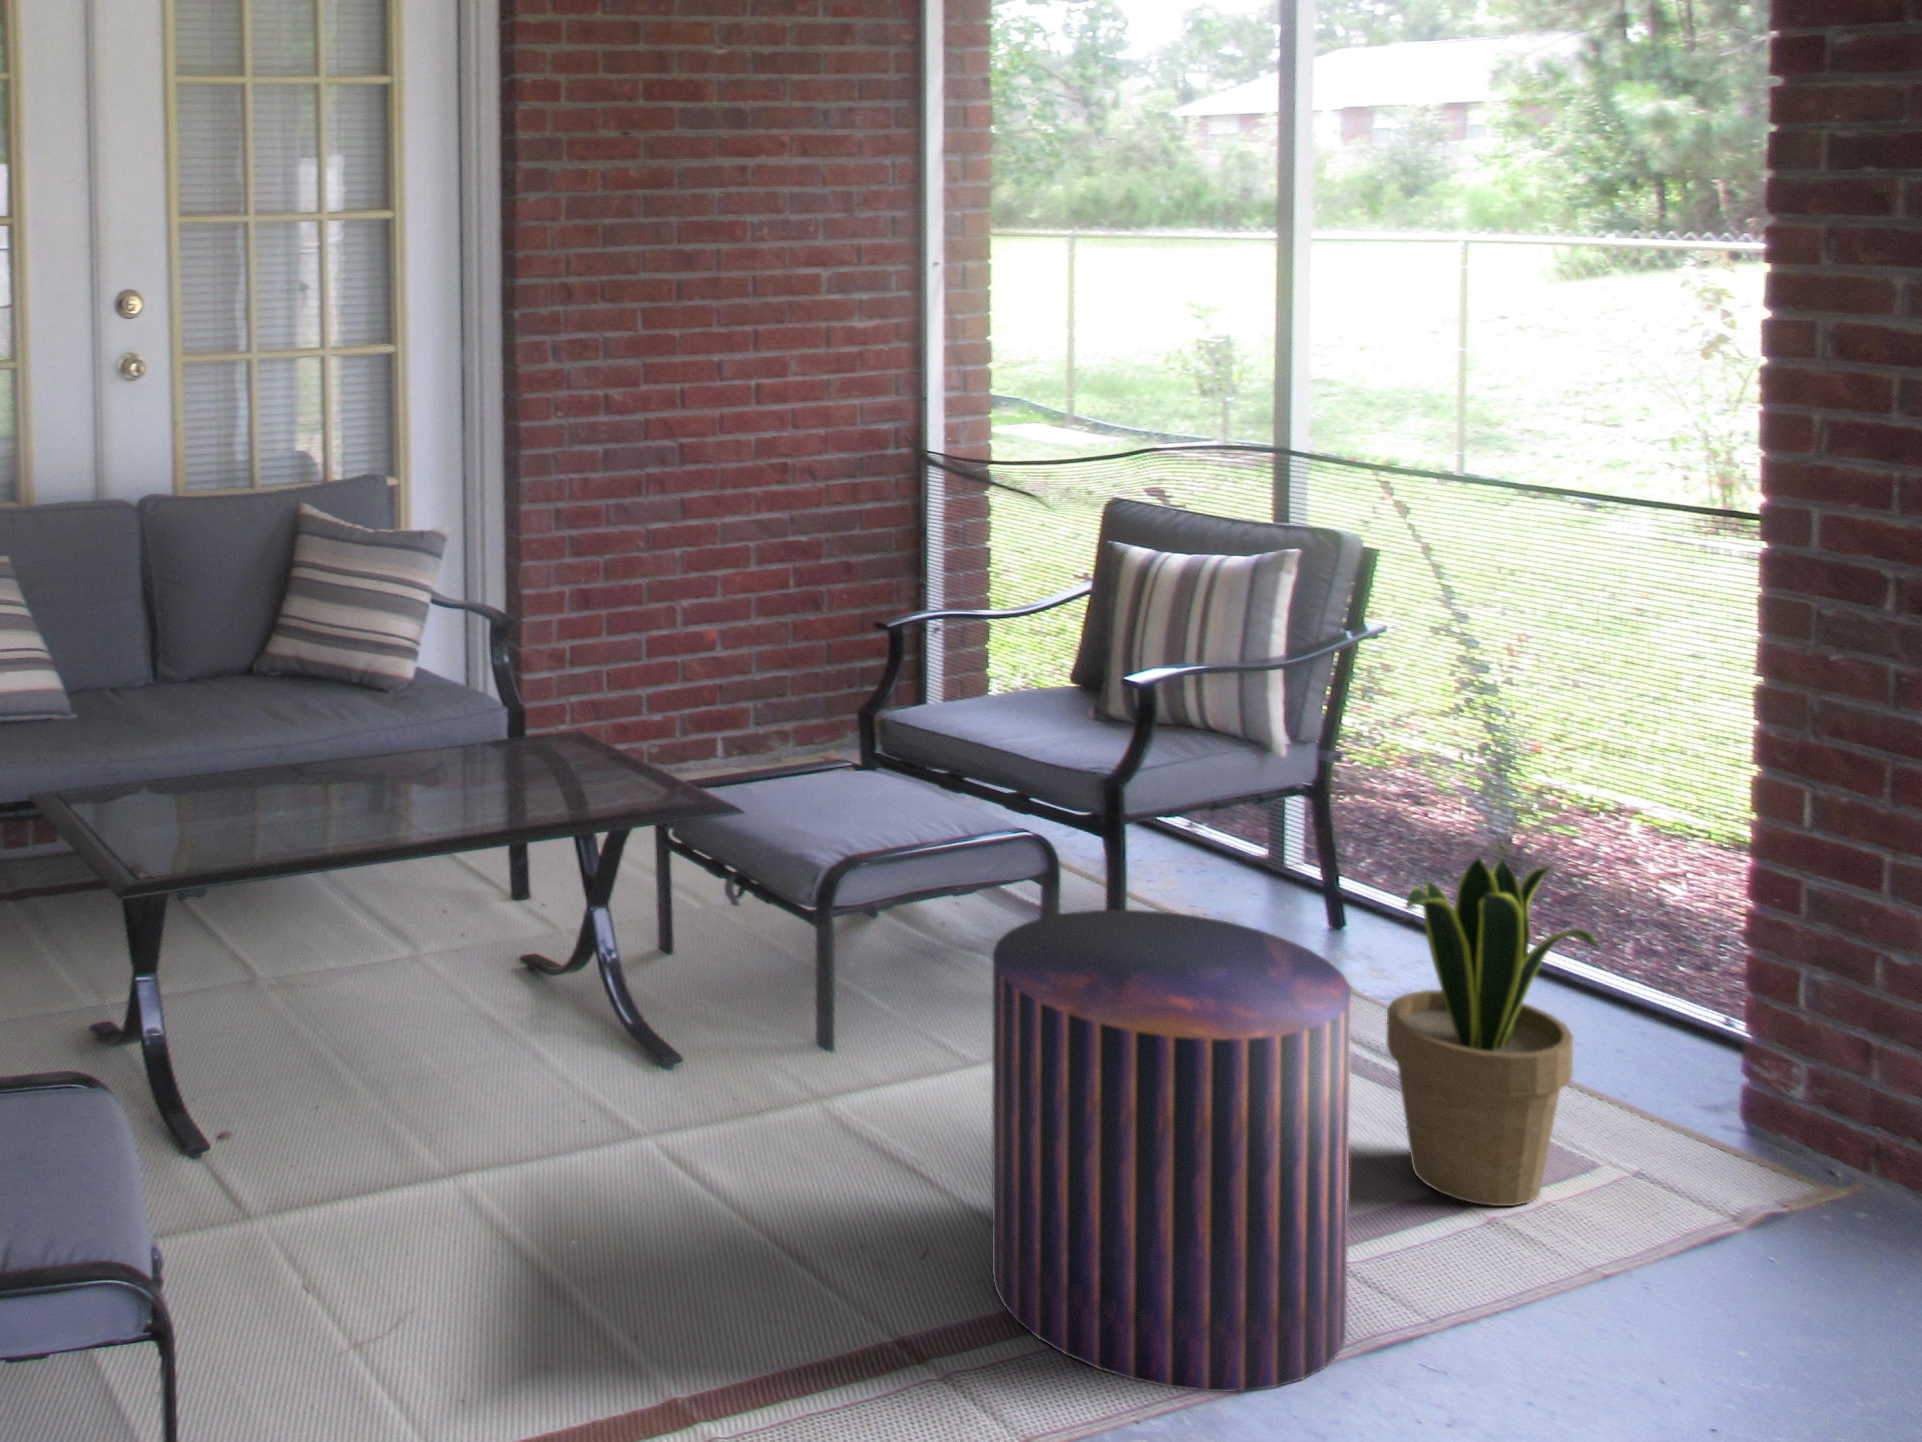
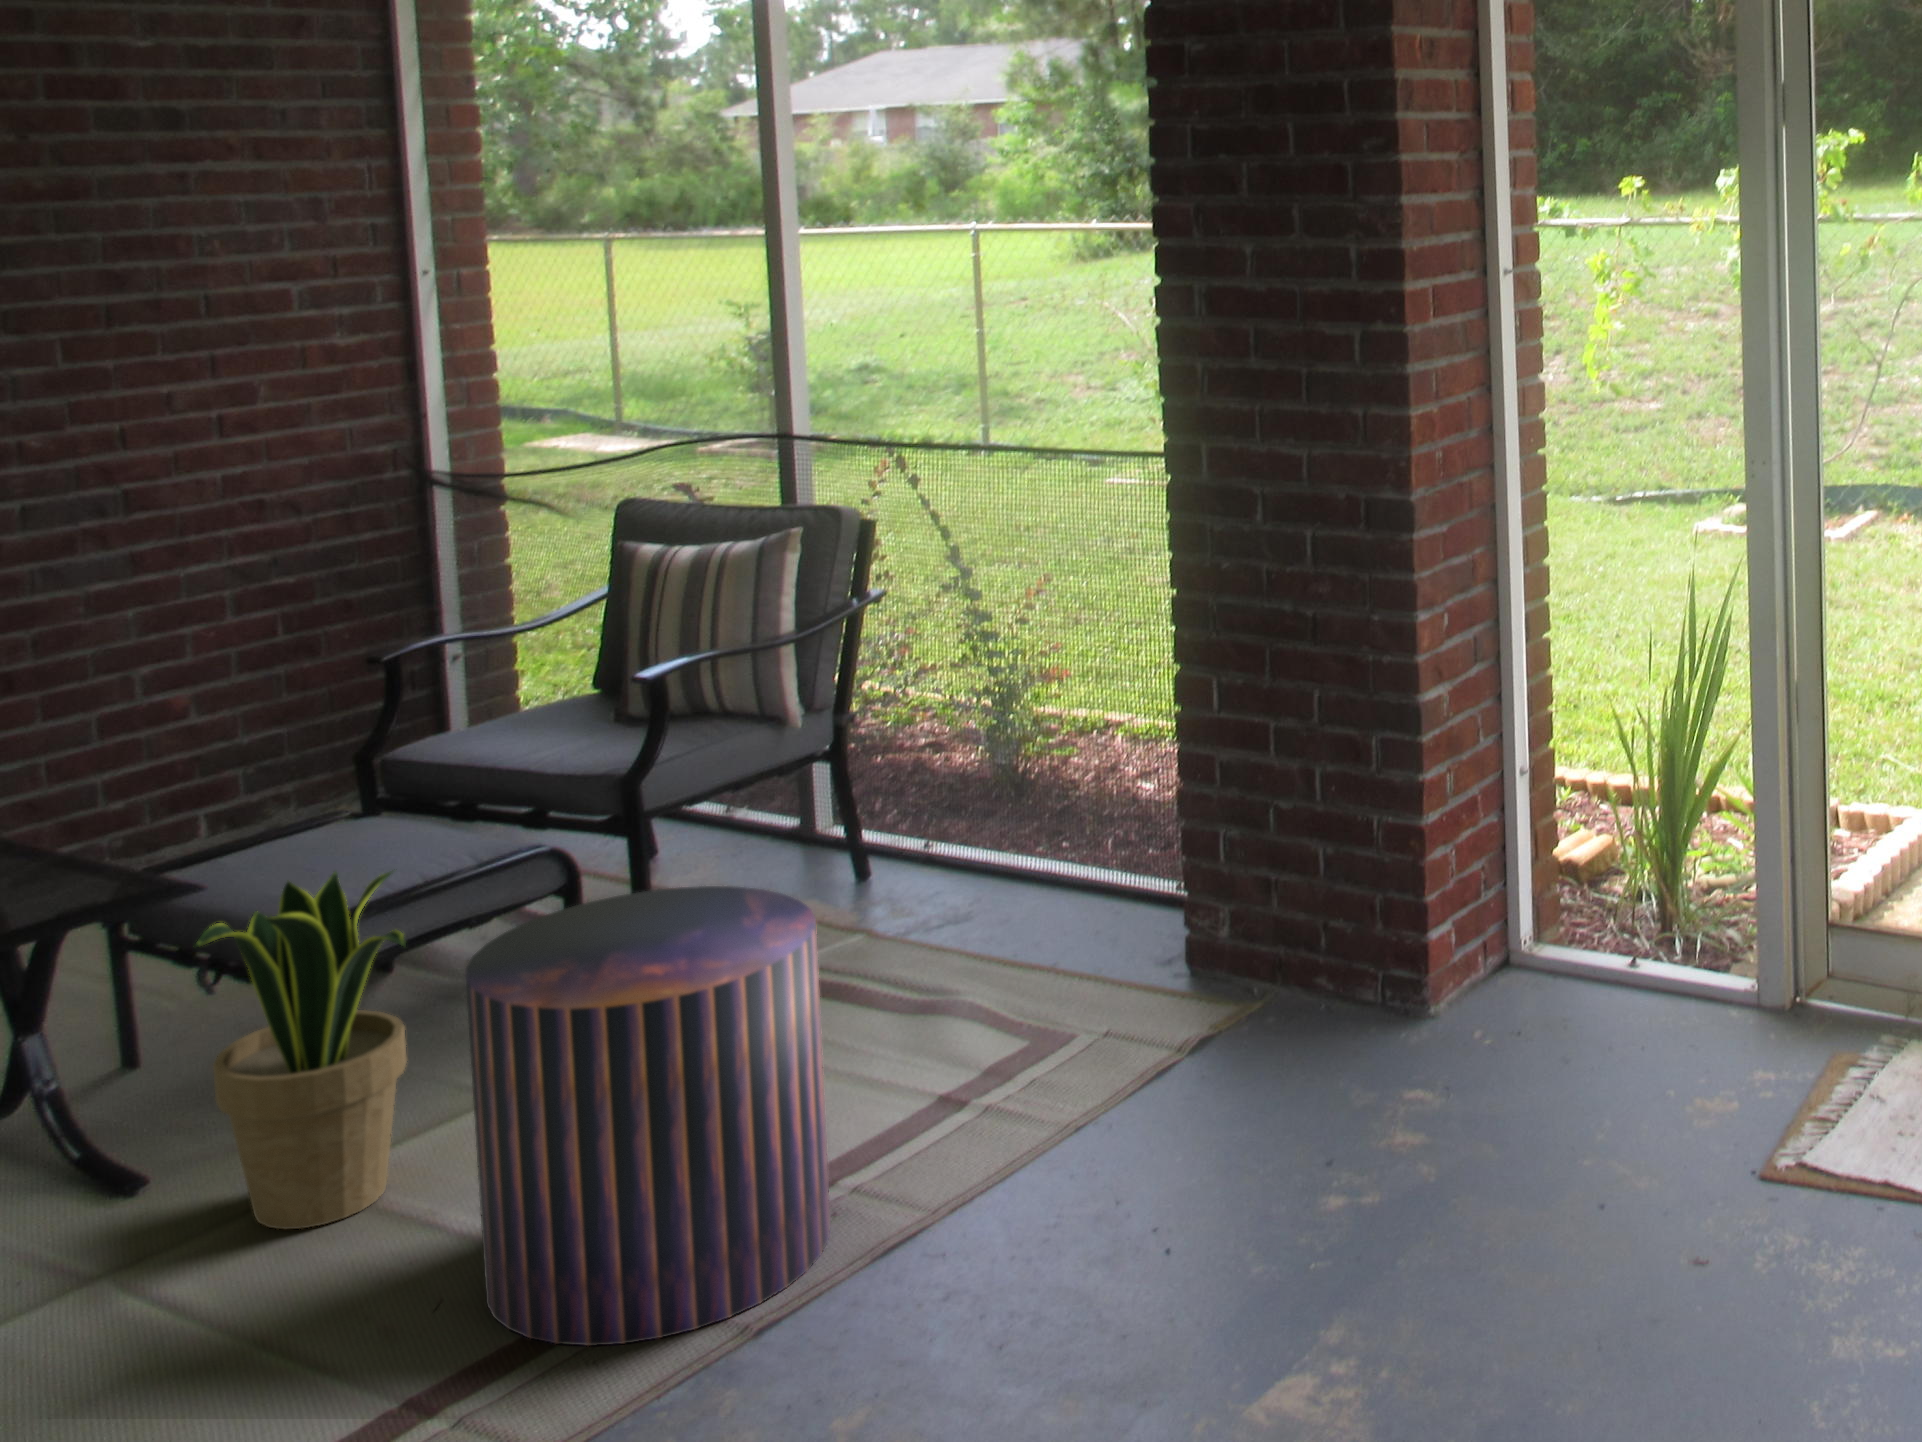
potted plant: present [1386,856,1600,1206] -> present [195,872,407,1230]

